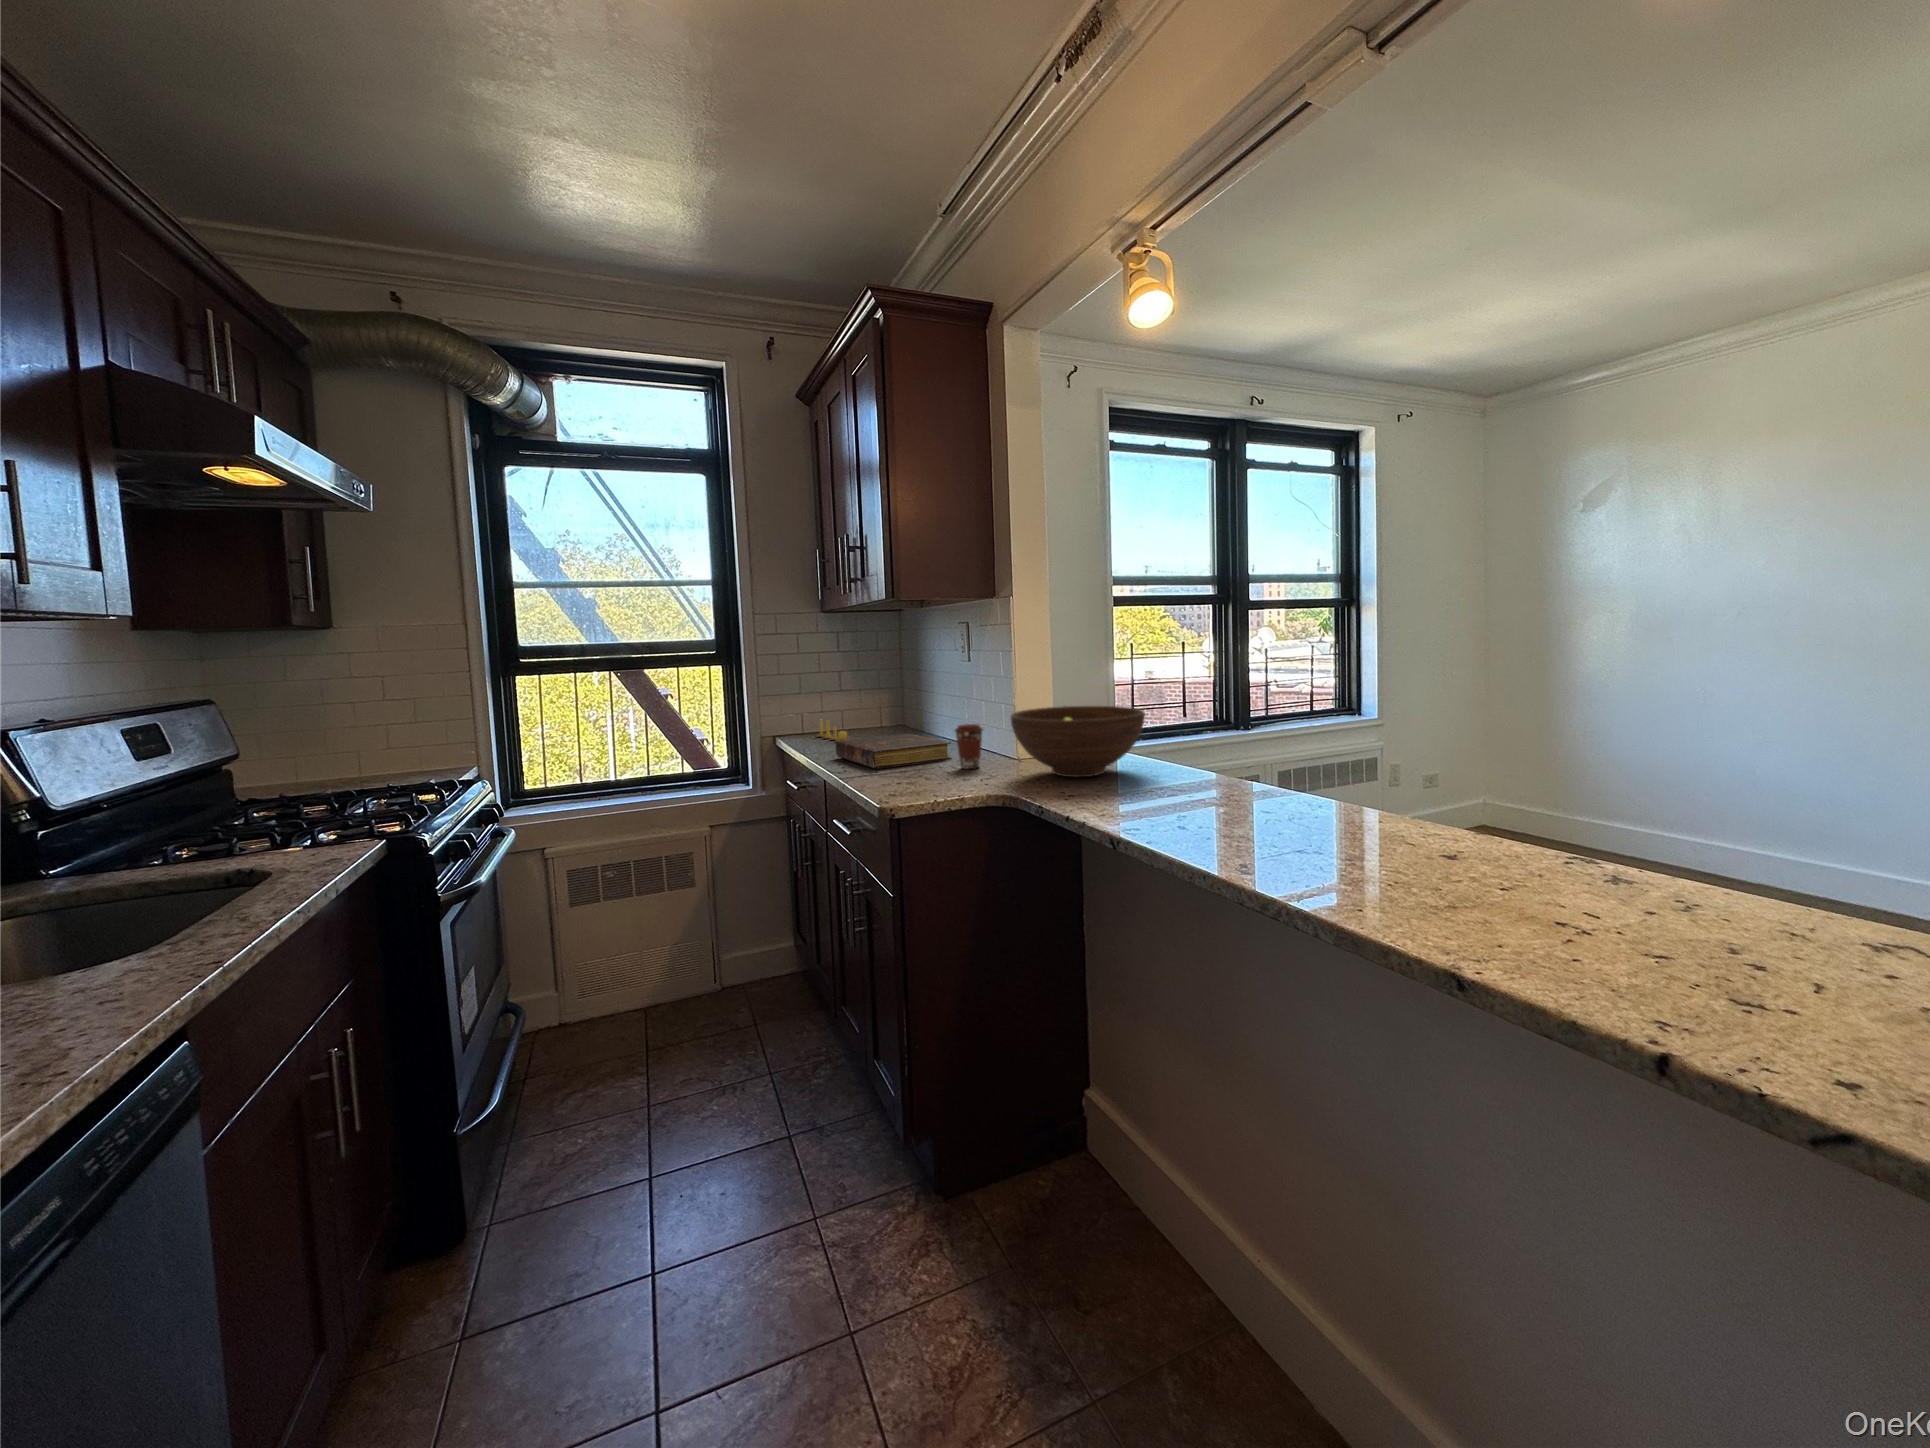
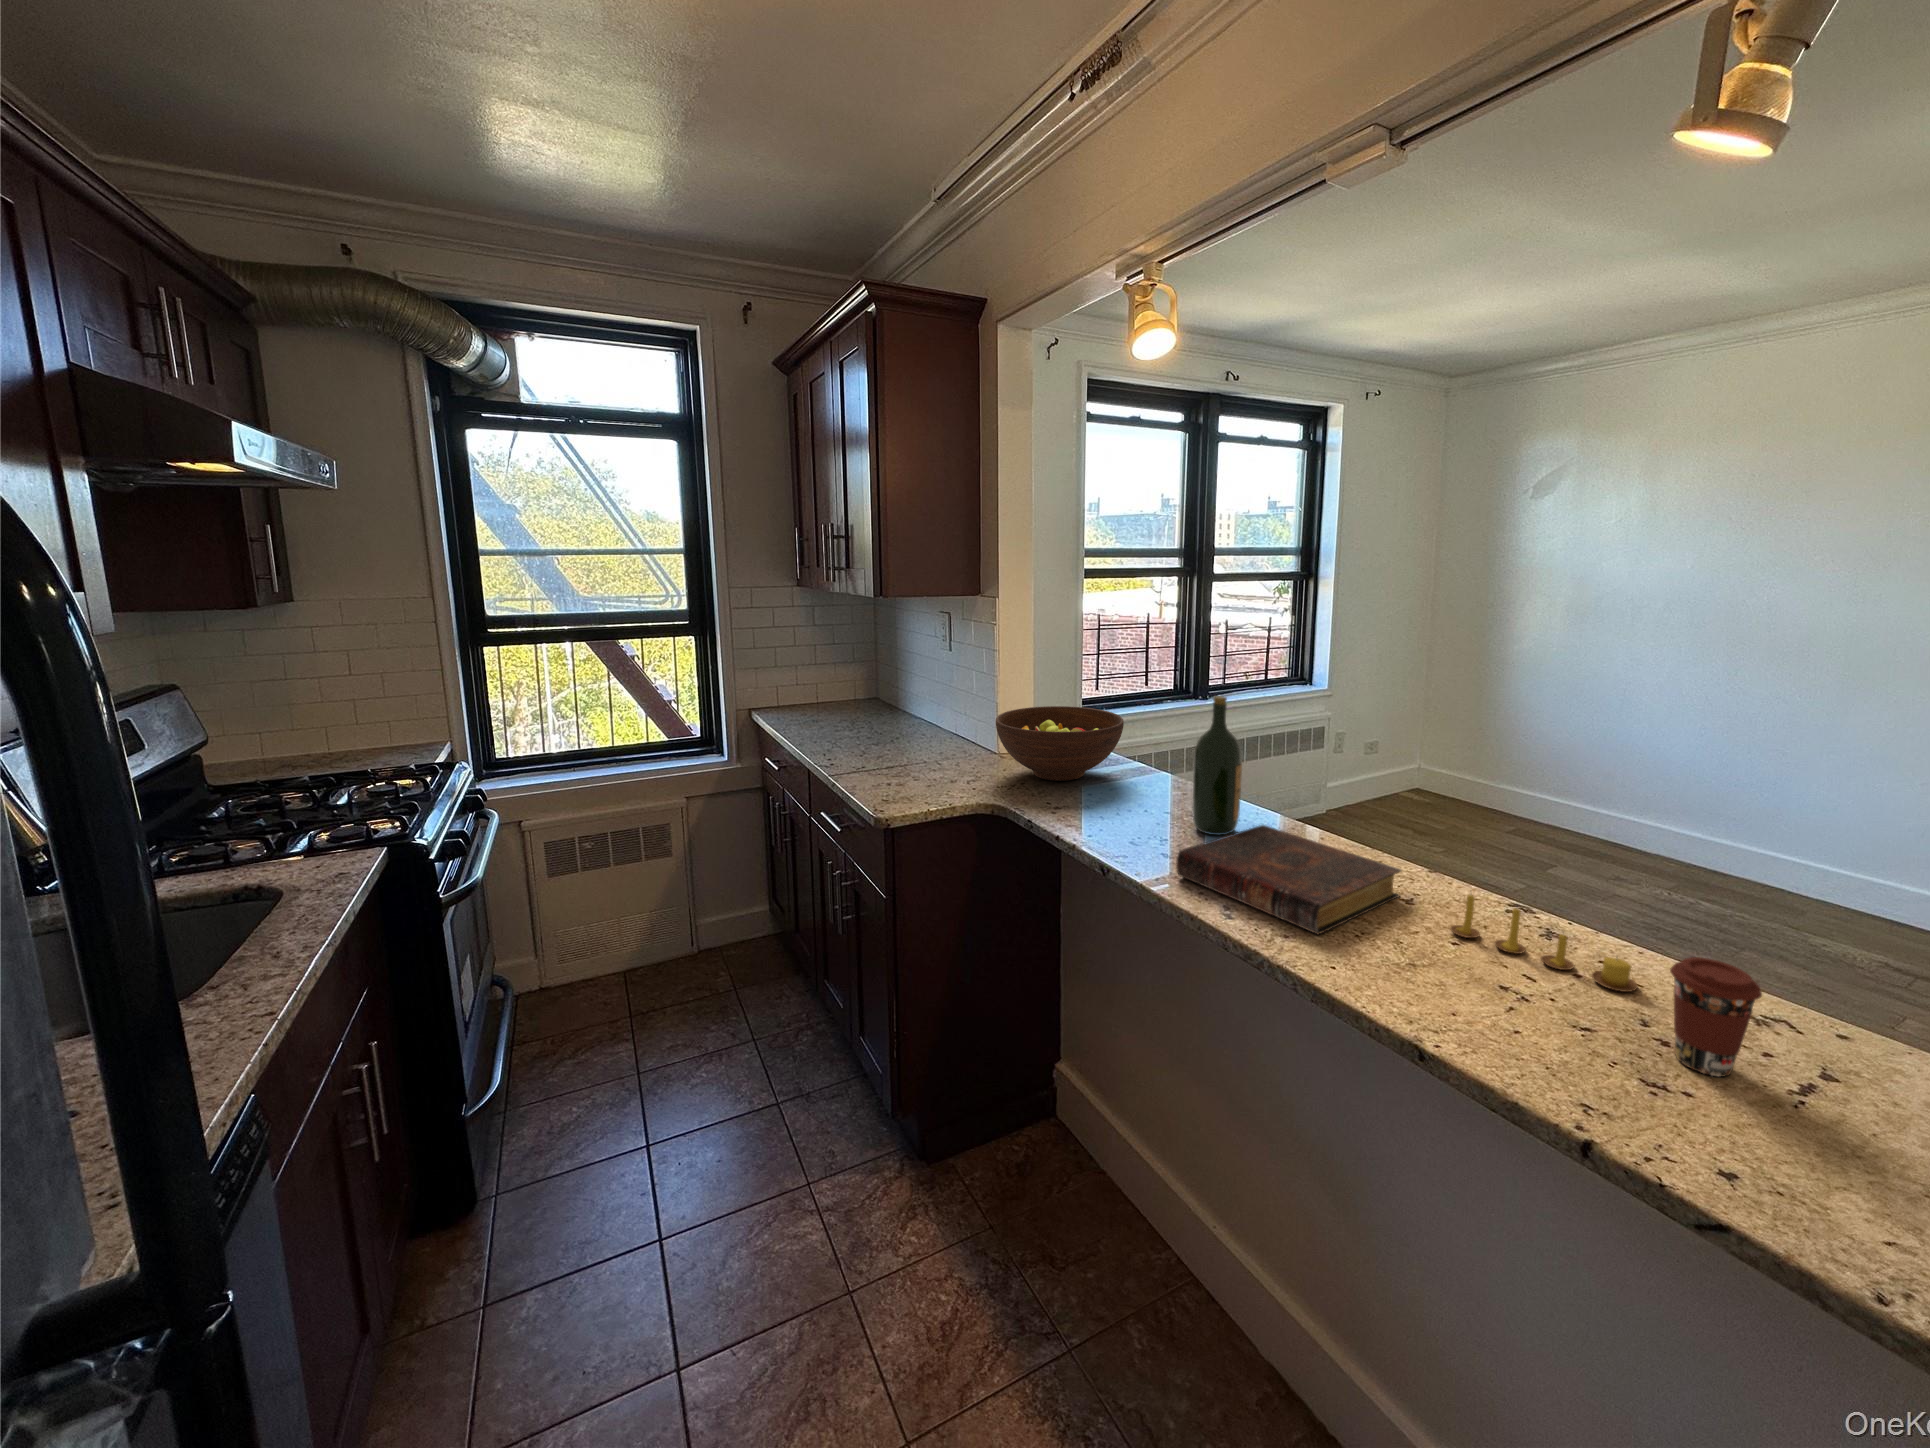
wine bottle: none [1213,663,1266,813] -> present [1192,696,1242,835]
candle: present [818,719,847,741] -> present [1451,894,1638,992]
coffee cup: present [955,724,983,769] -> present [1670,957,1762,1077]
book: present [836,734,952,769] -> present [1176,825,1401,934]

